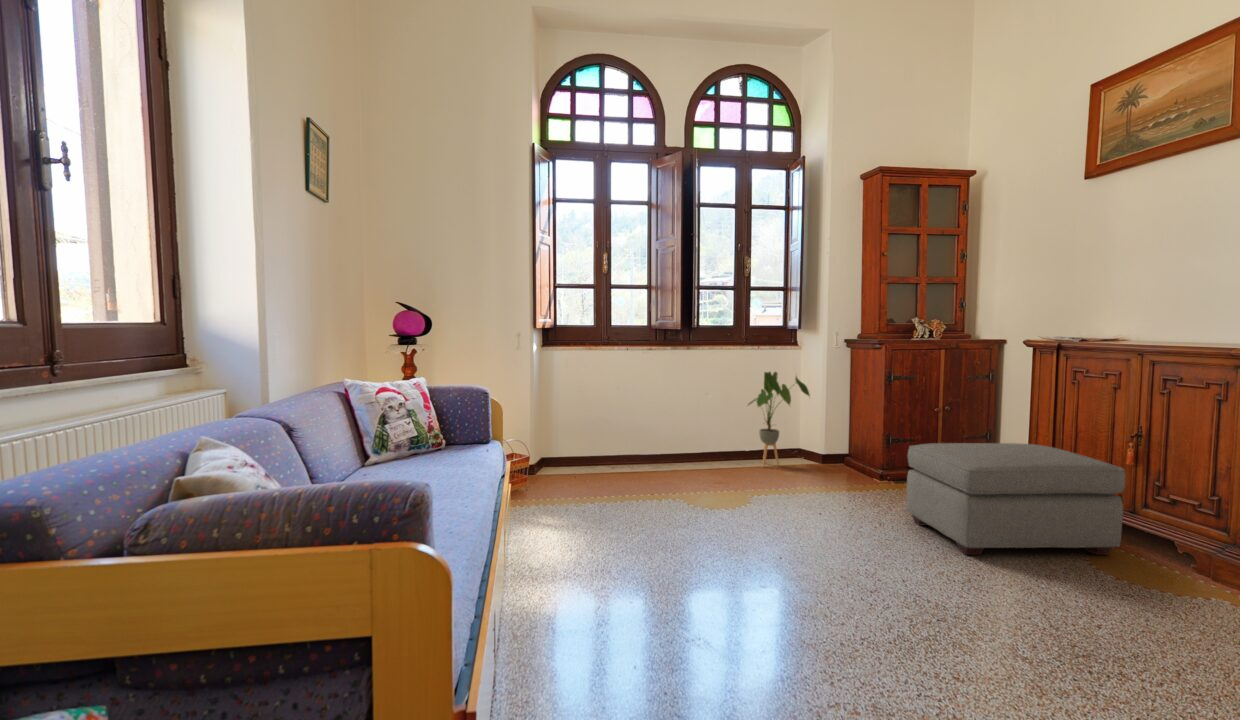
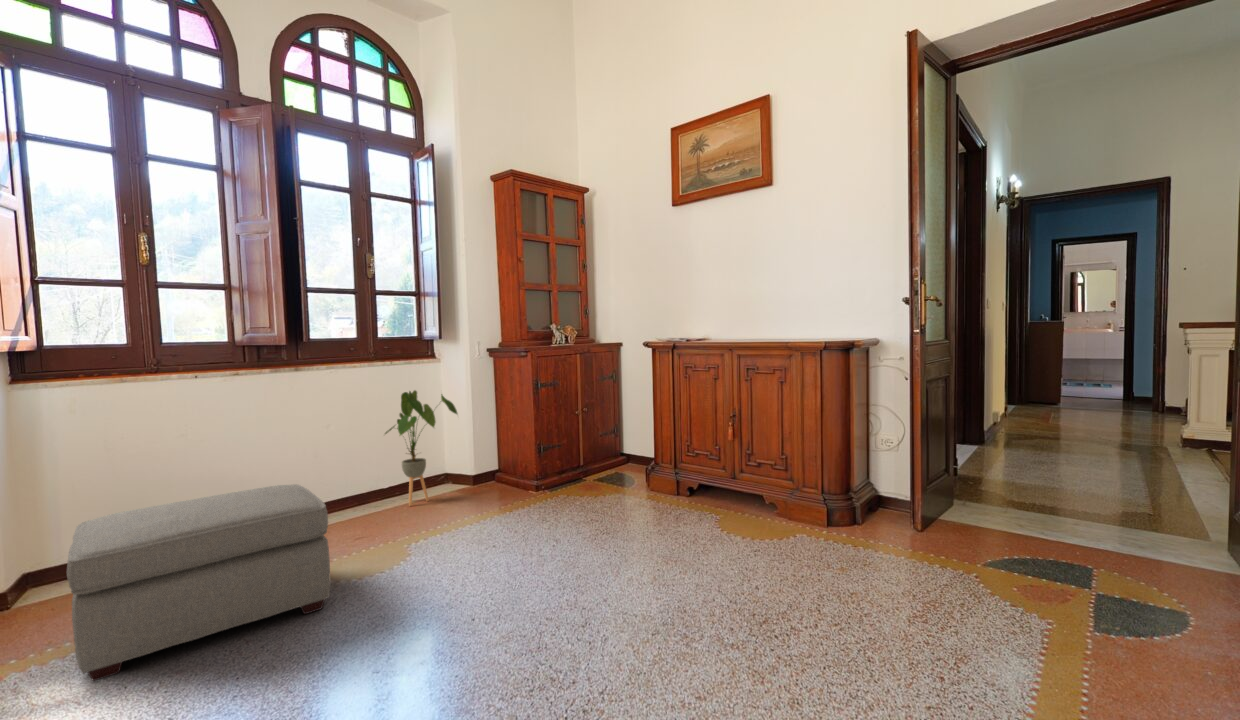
ottoman: present [907,443,1125,555] -> present [67,484,331,681]

